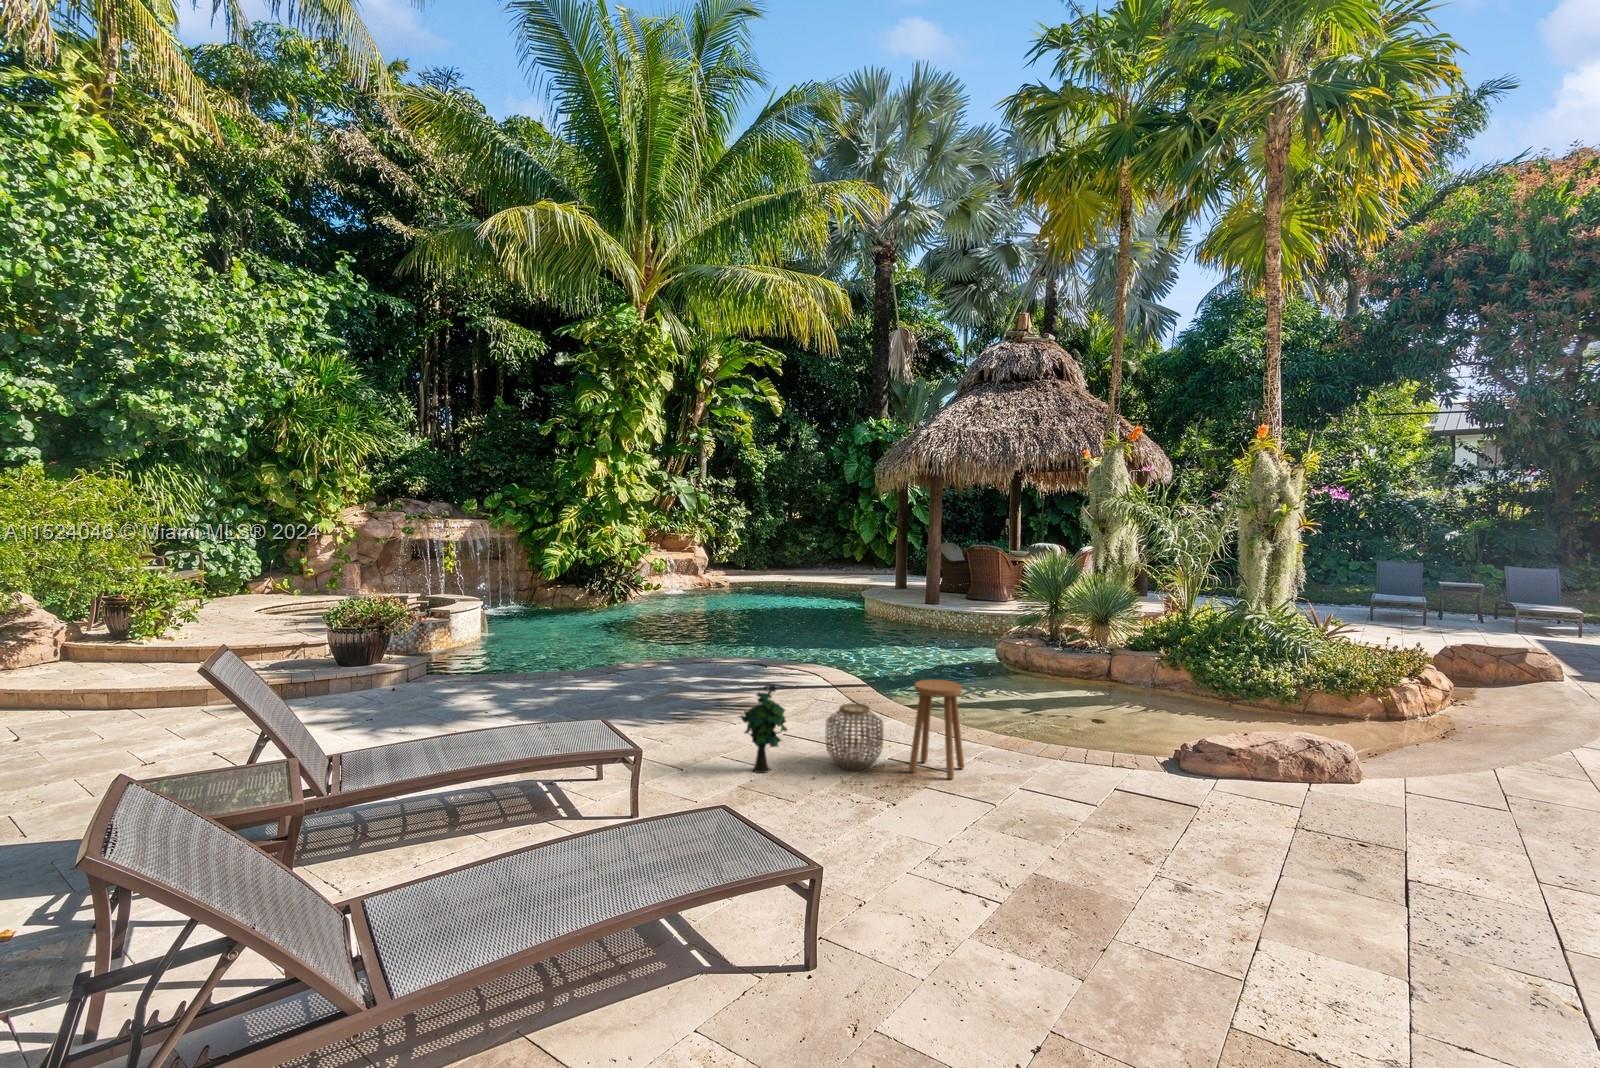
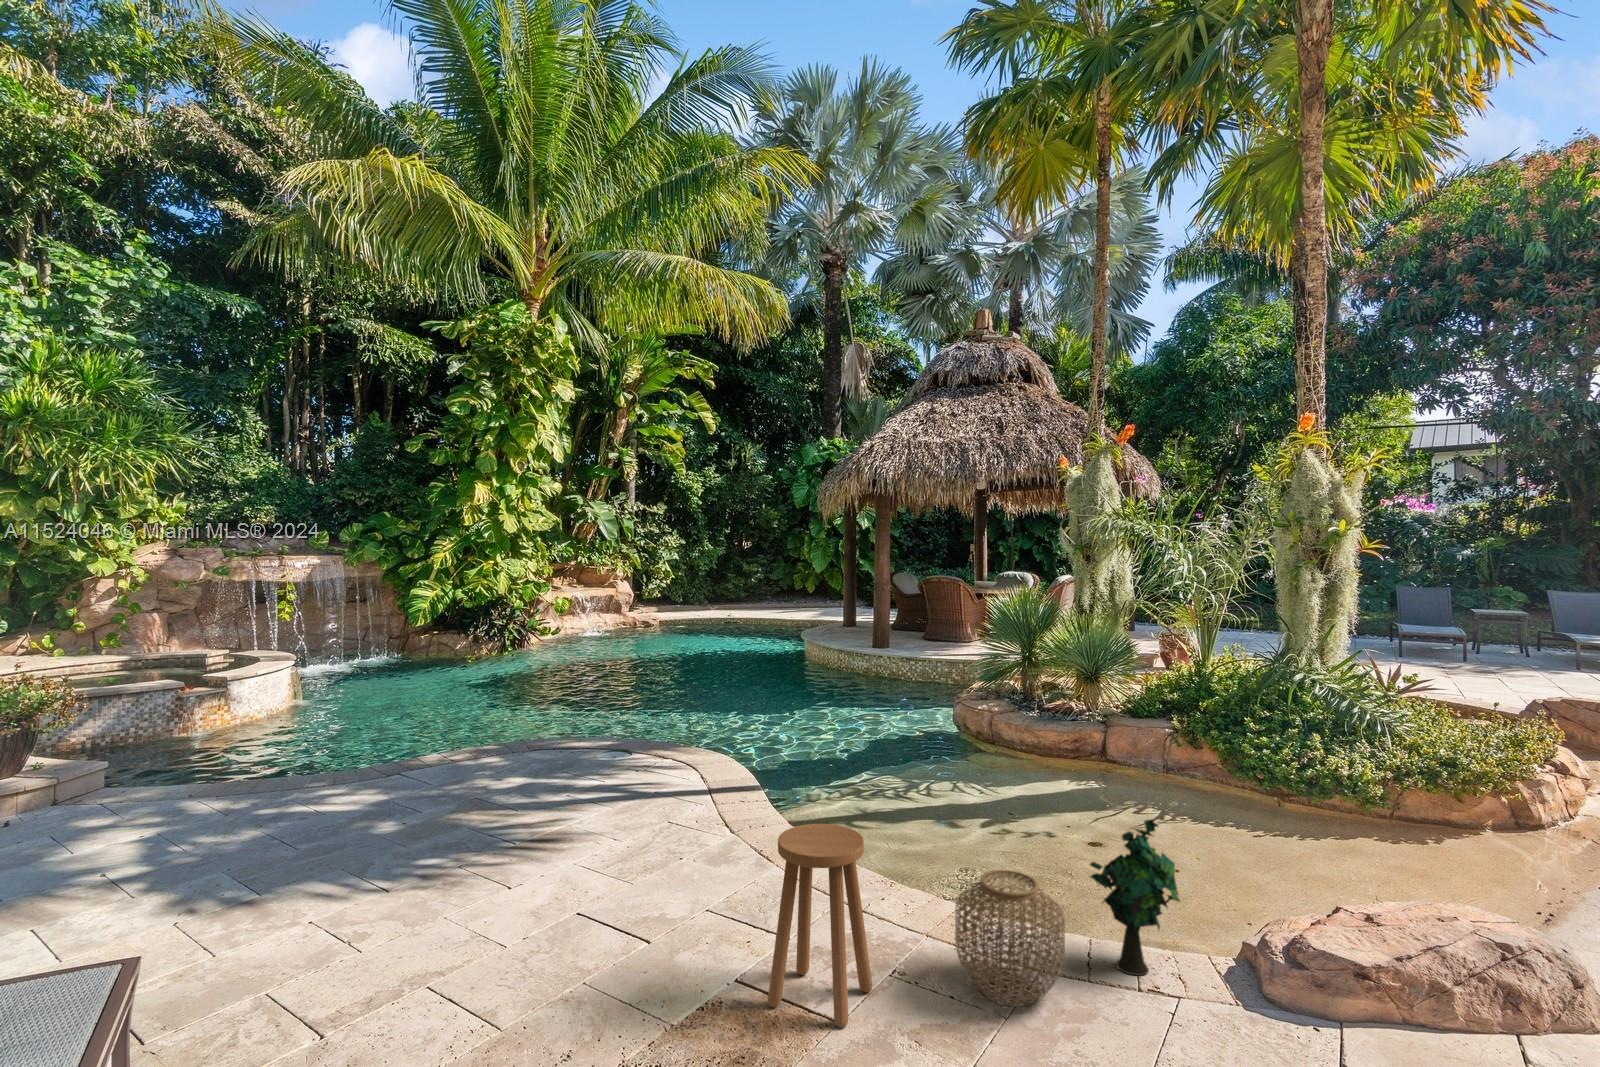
decorative plant: present [739,685,787,773] -> present [1090,819,1180,976]
woven basket: present [826,703,883,771] -> present [955,870,1065,1006]

